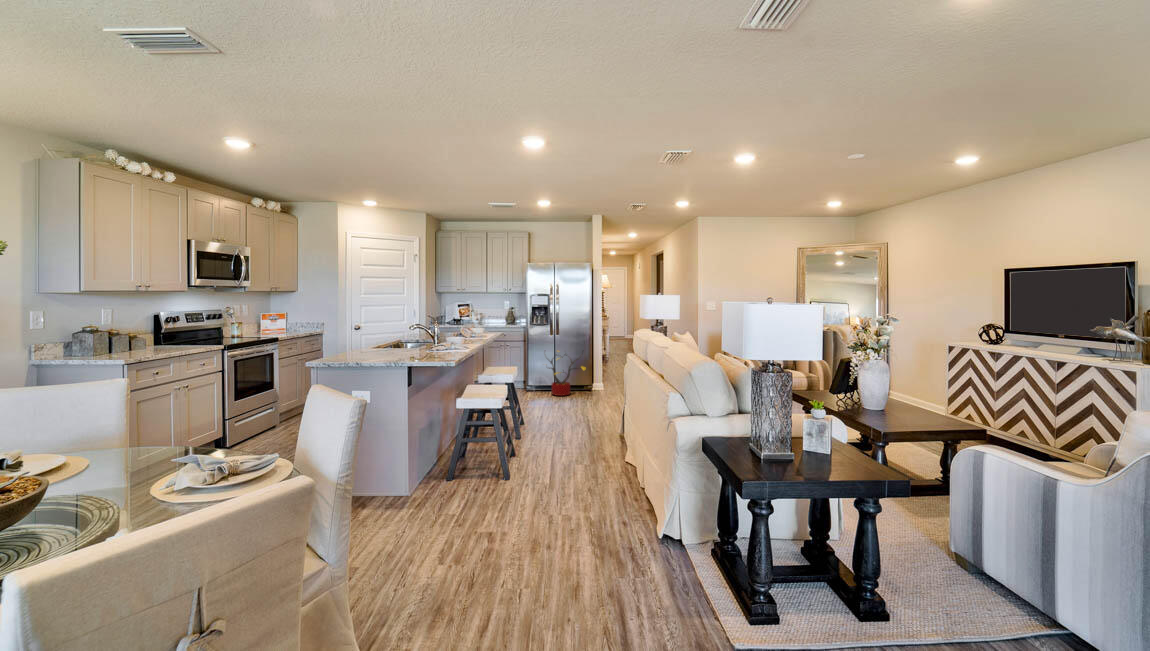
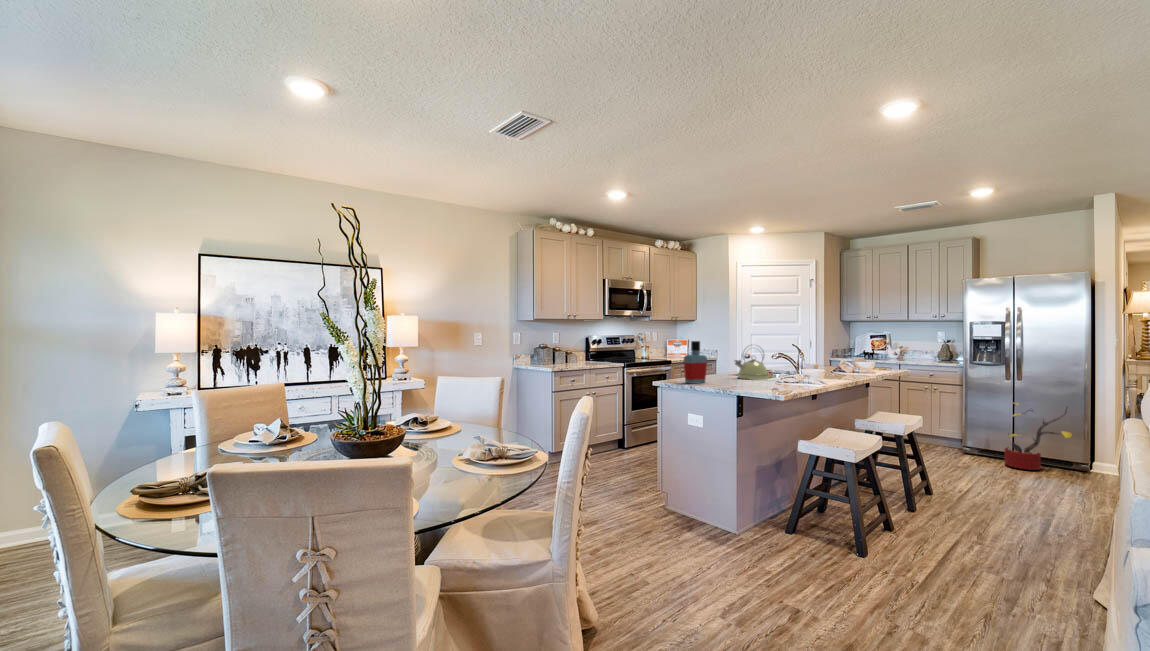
bottle: none [343,316,366,360] -> present [684,341,707,384]
kettle: none [383,317,416,351] -> present [735,349,769,380]

